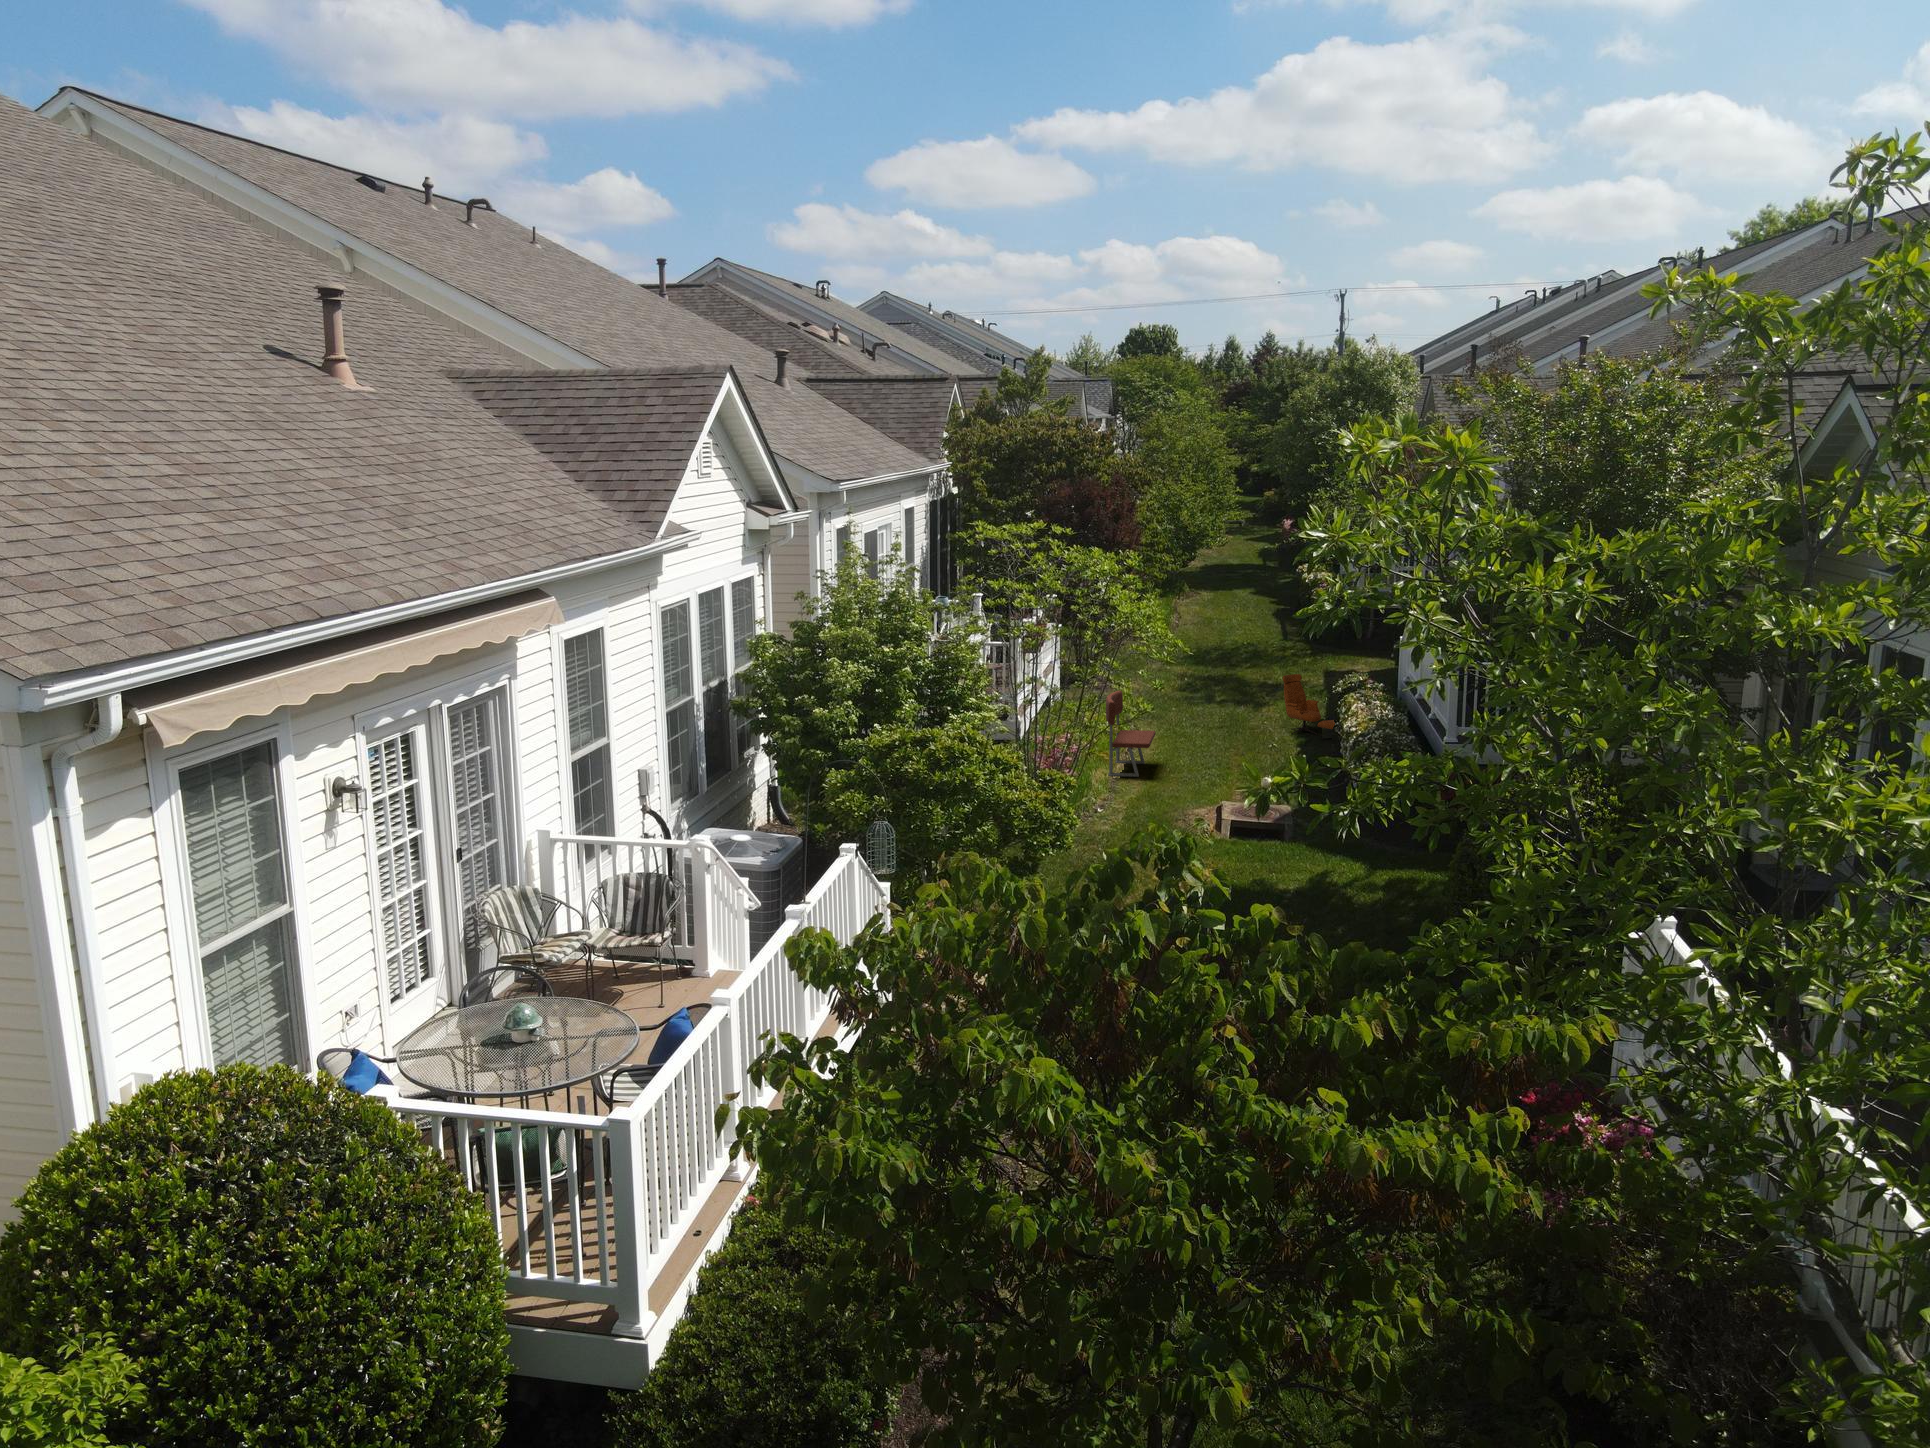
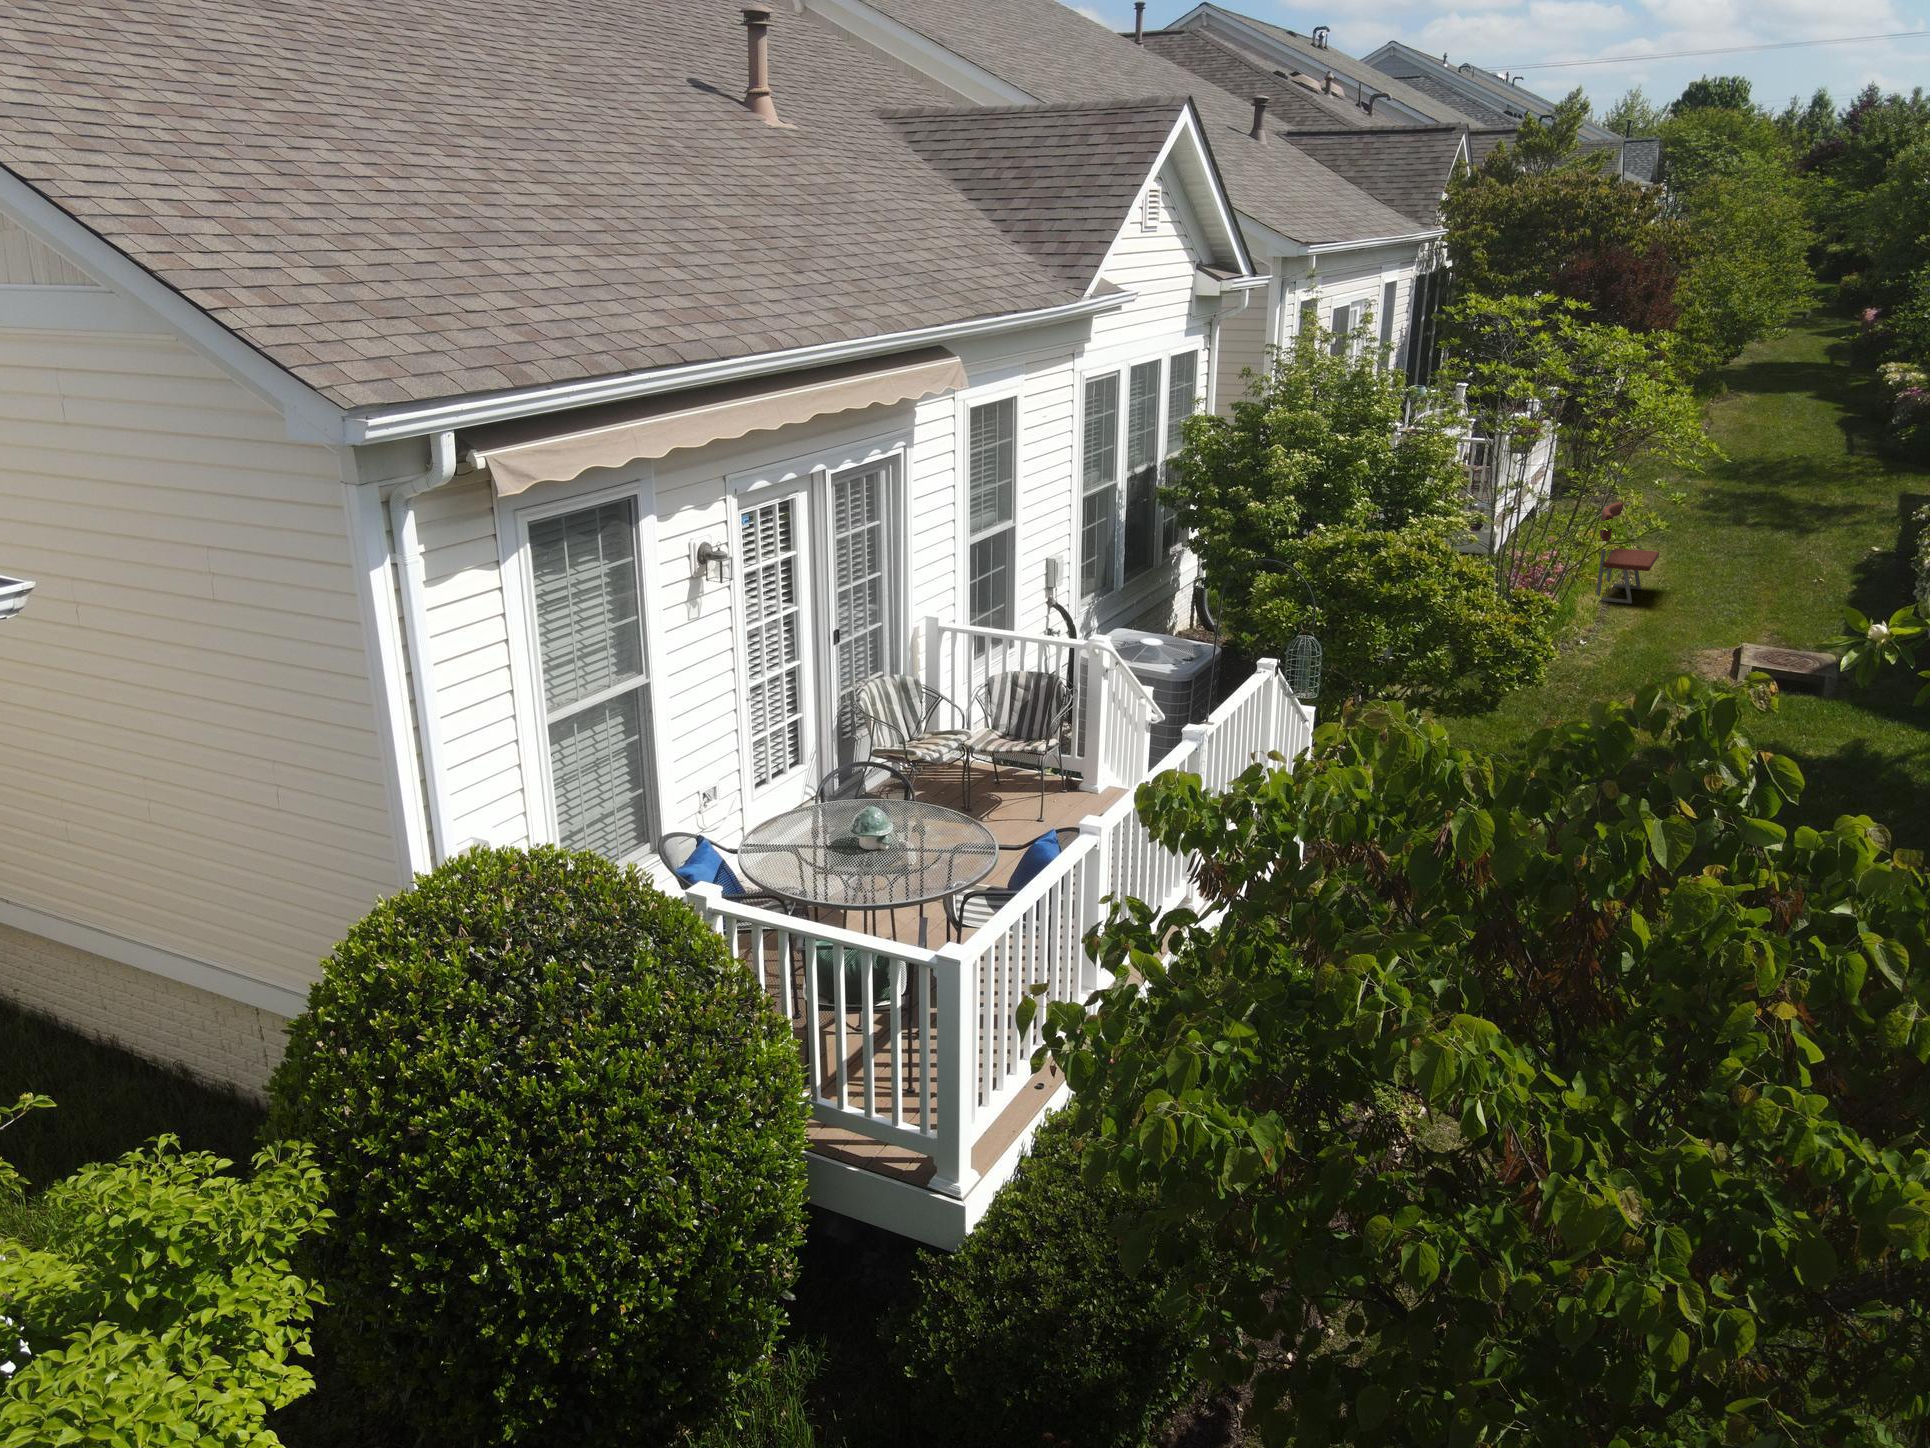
lounge chair: present [1283,674,1335,739] -> none [1831,494,1906,577]

